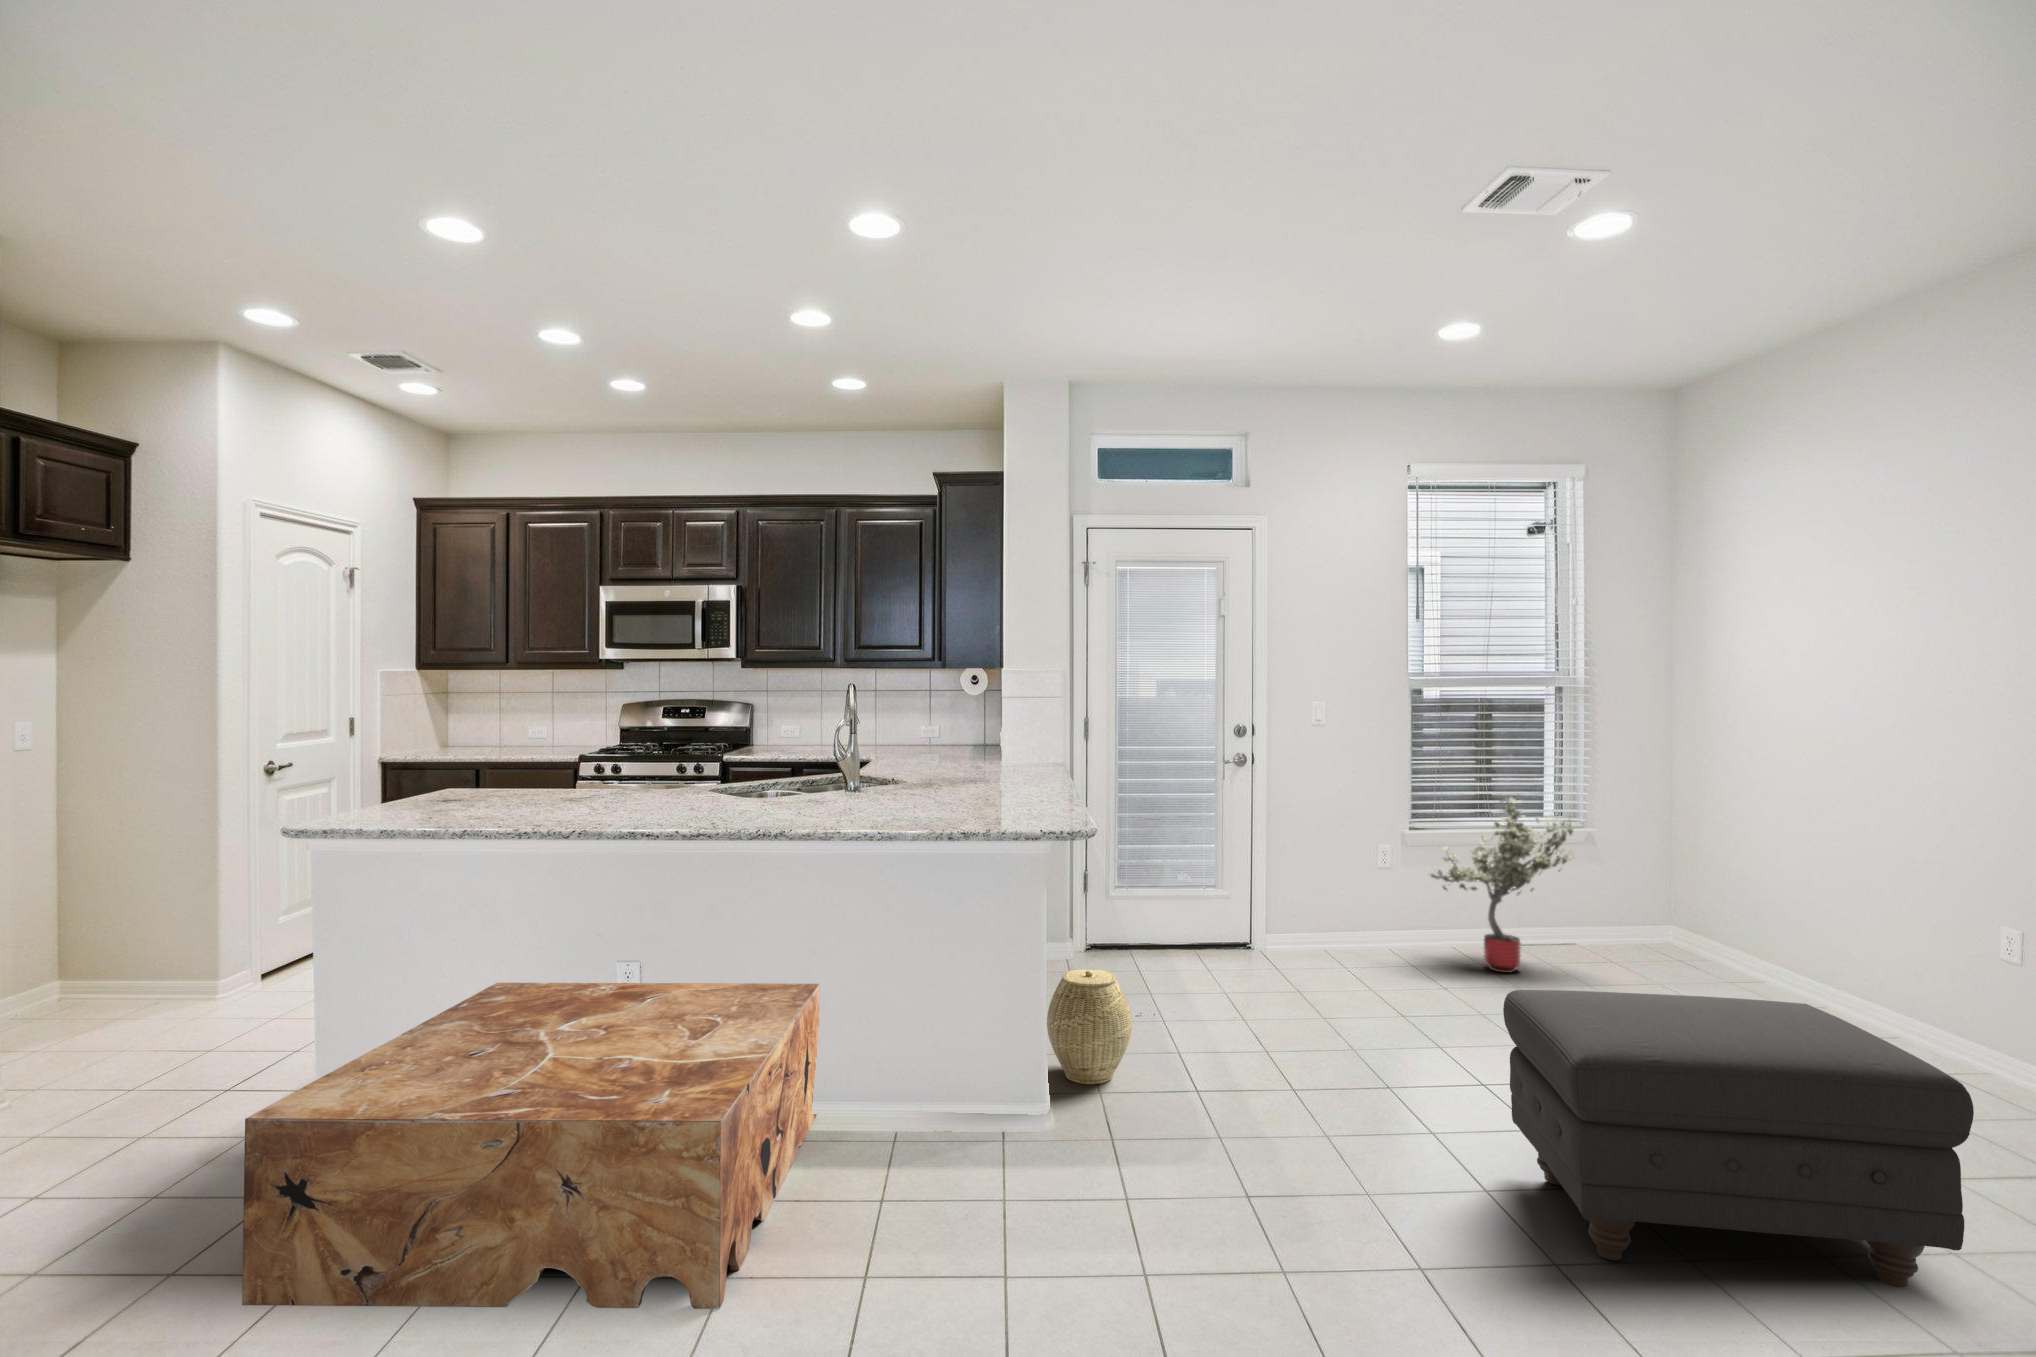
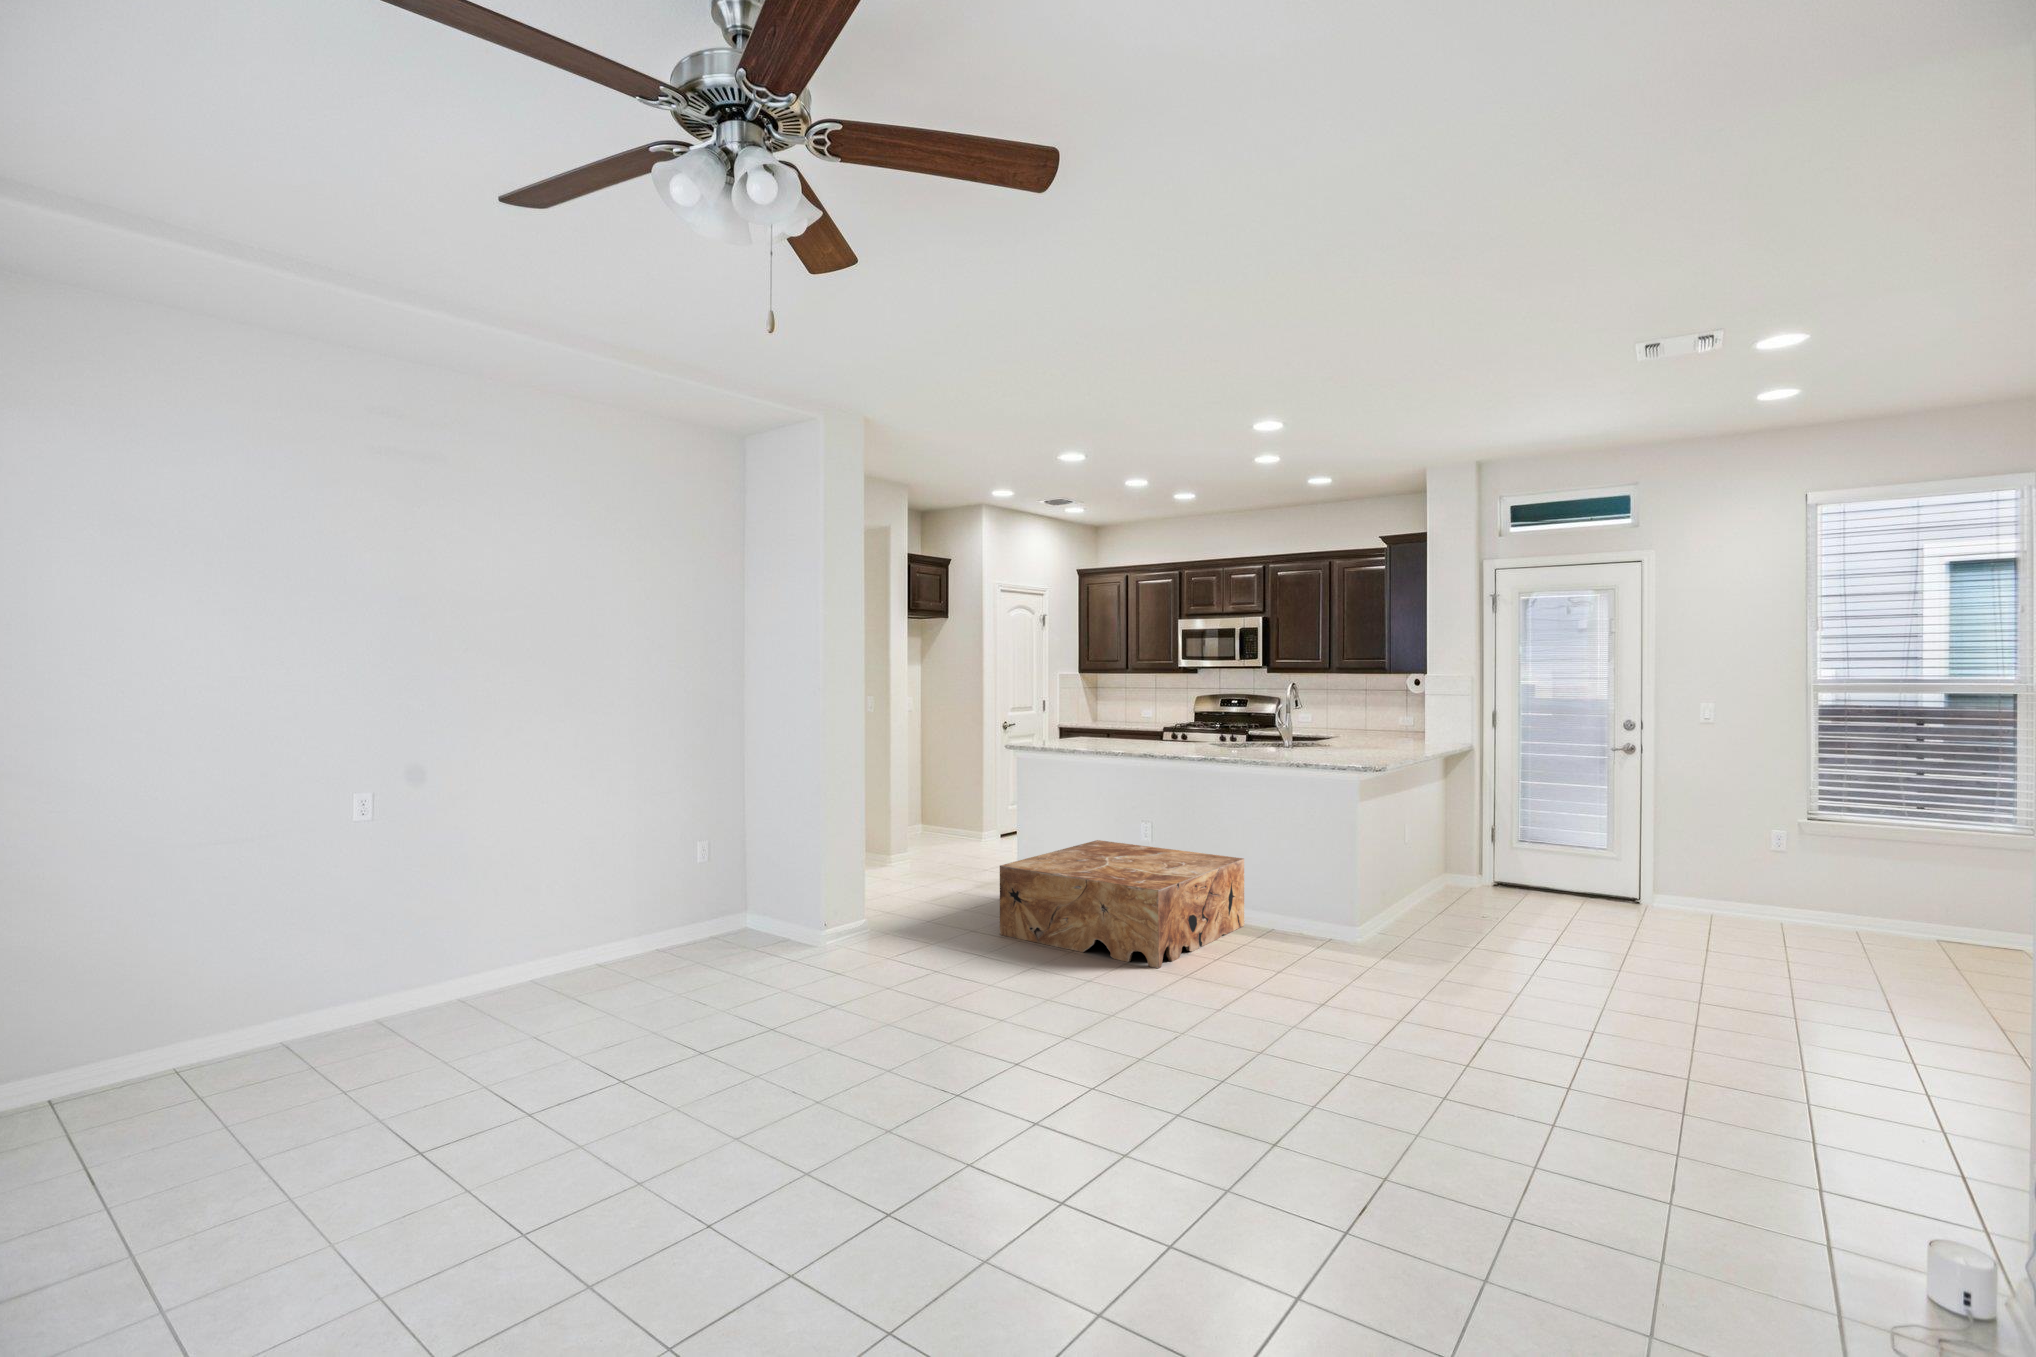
potted tree: present [1430,798,1574,973] -> none [1800,796,1969,950]
woven basket: present [1047,969,1132,1084] -> none [1385,875,1441,943]
ottoman: present [1503,990,1974,1287] -> none [1592,905,1873,1097]

